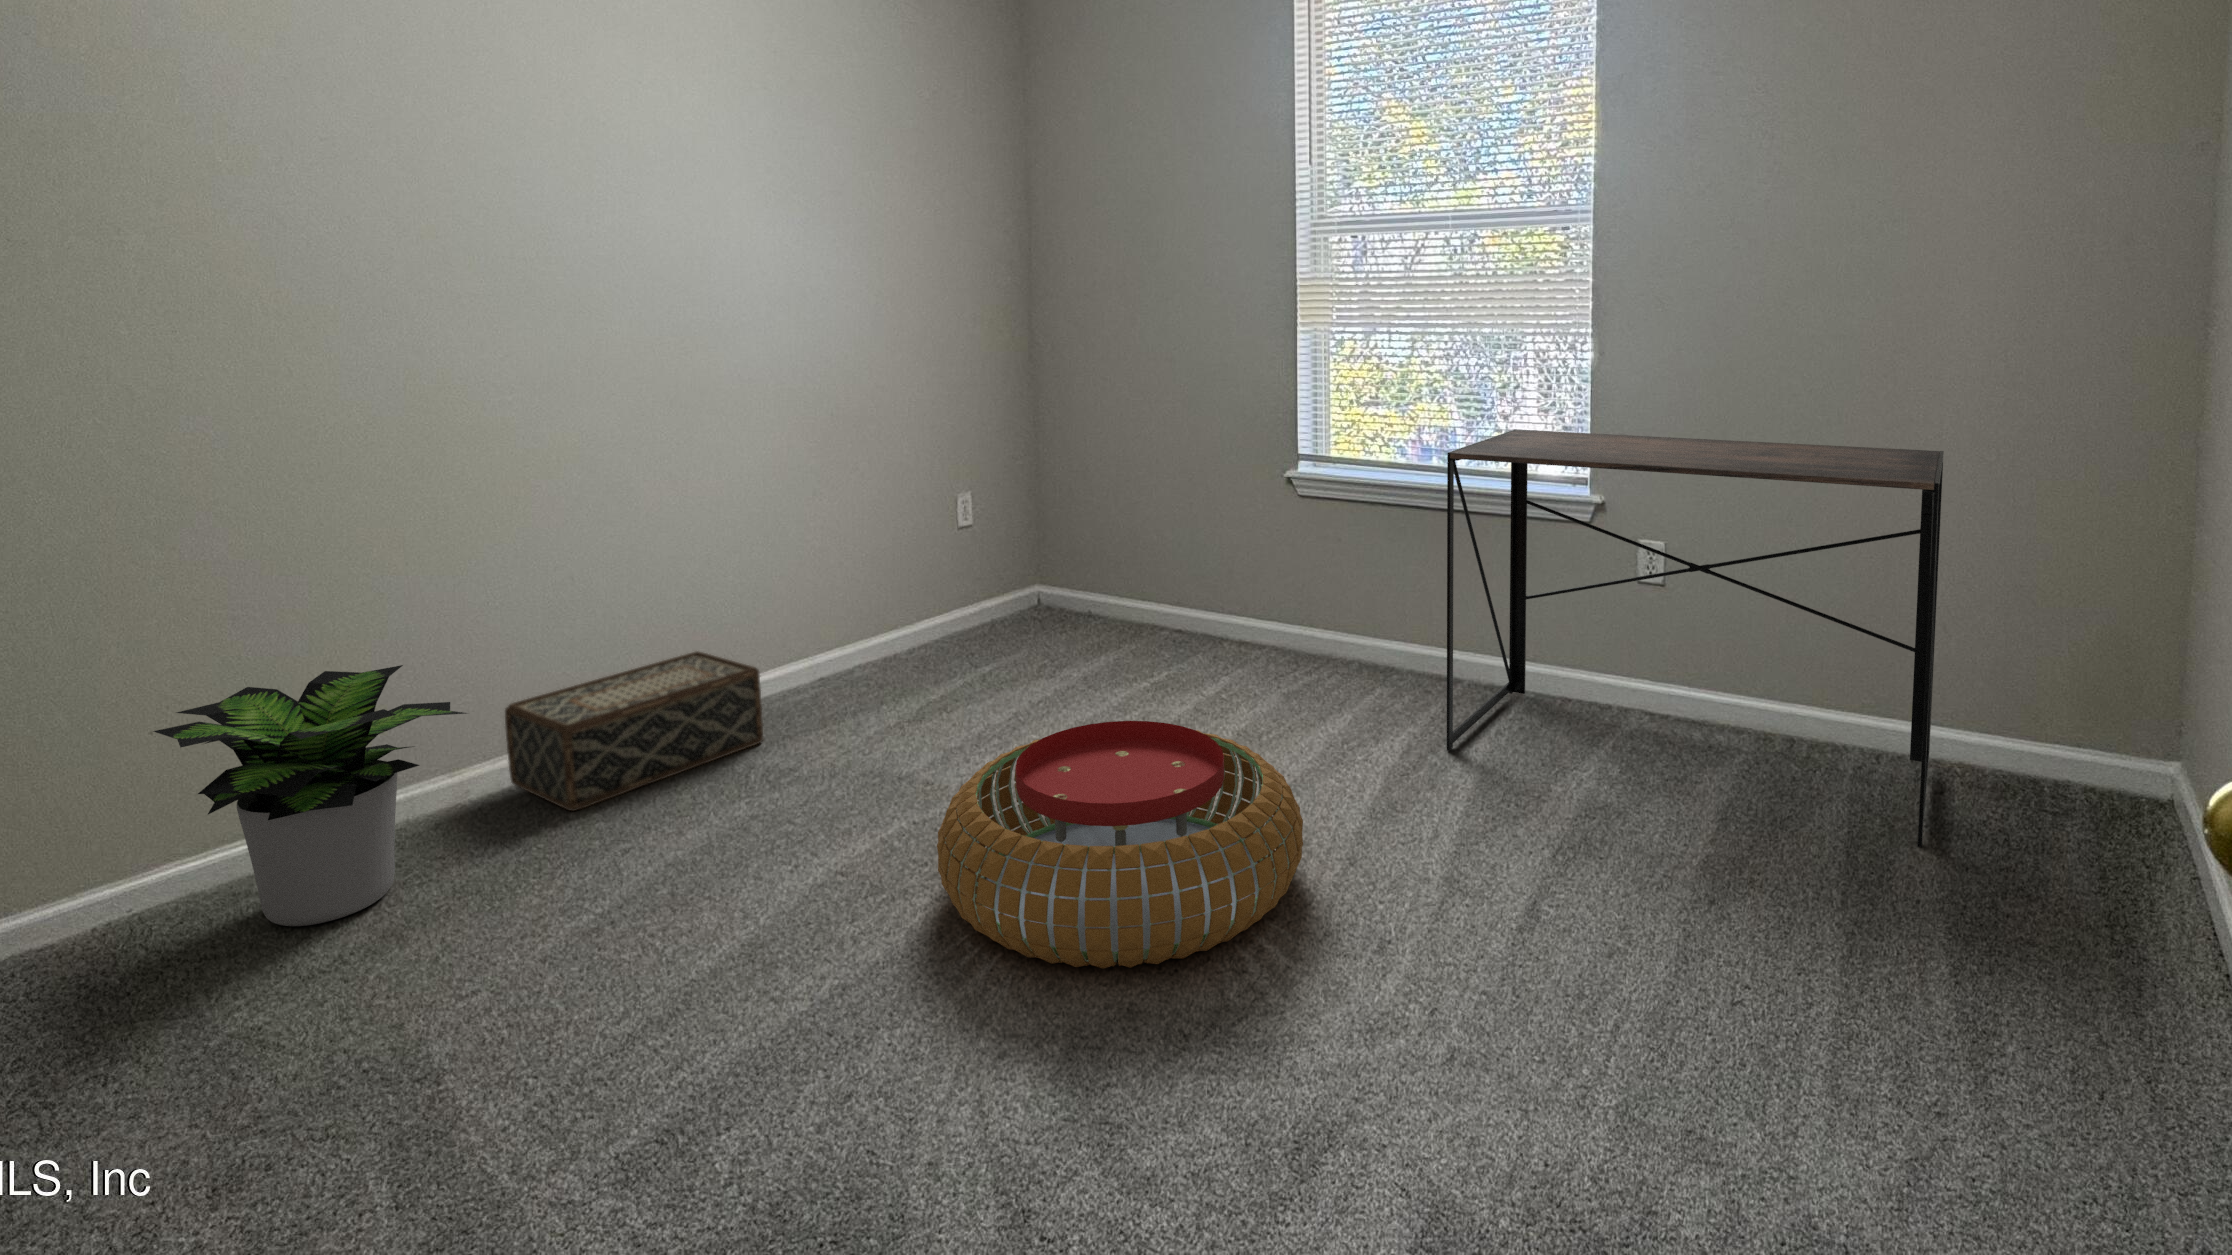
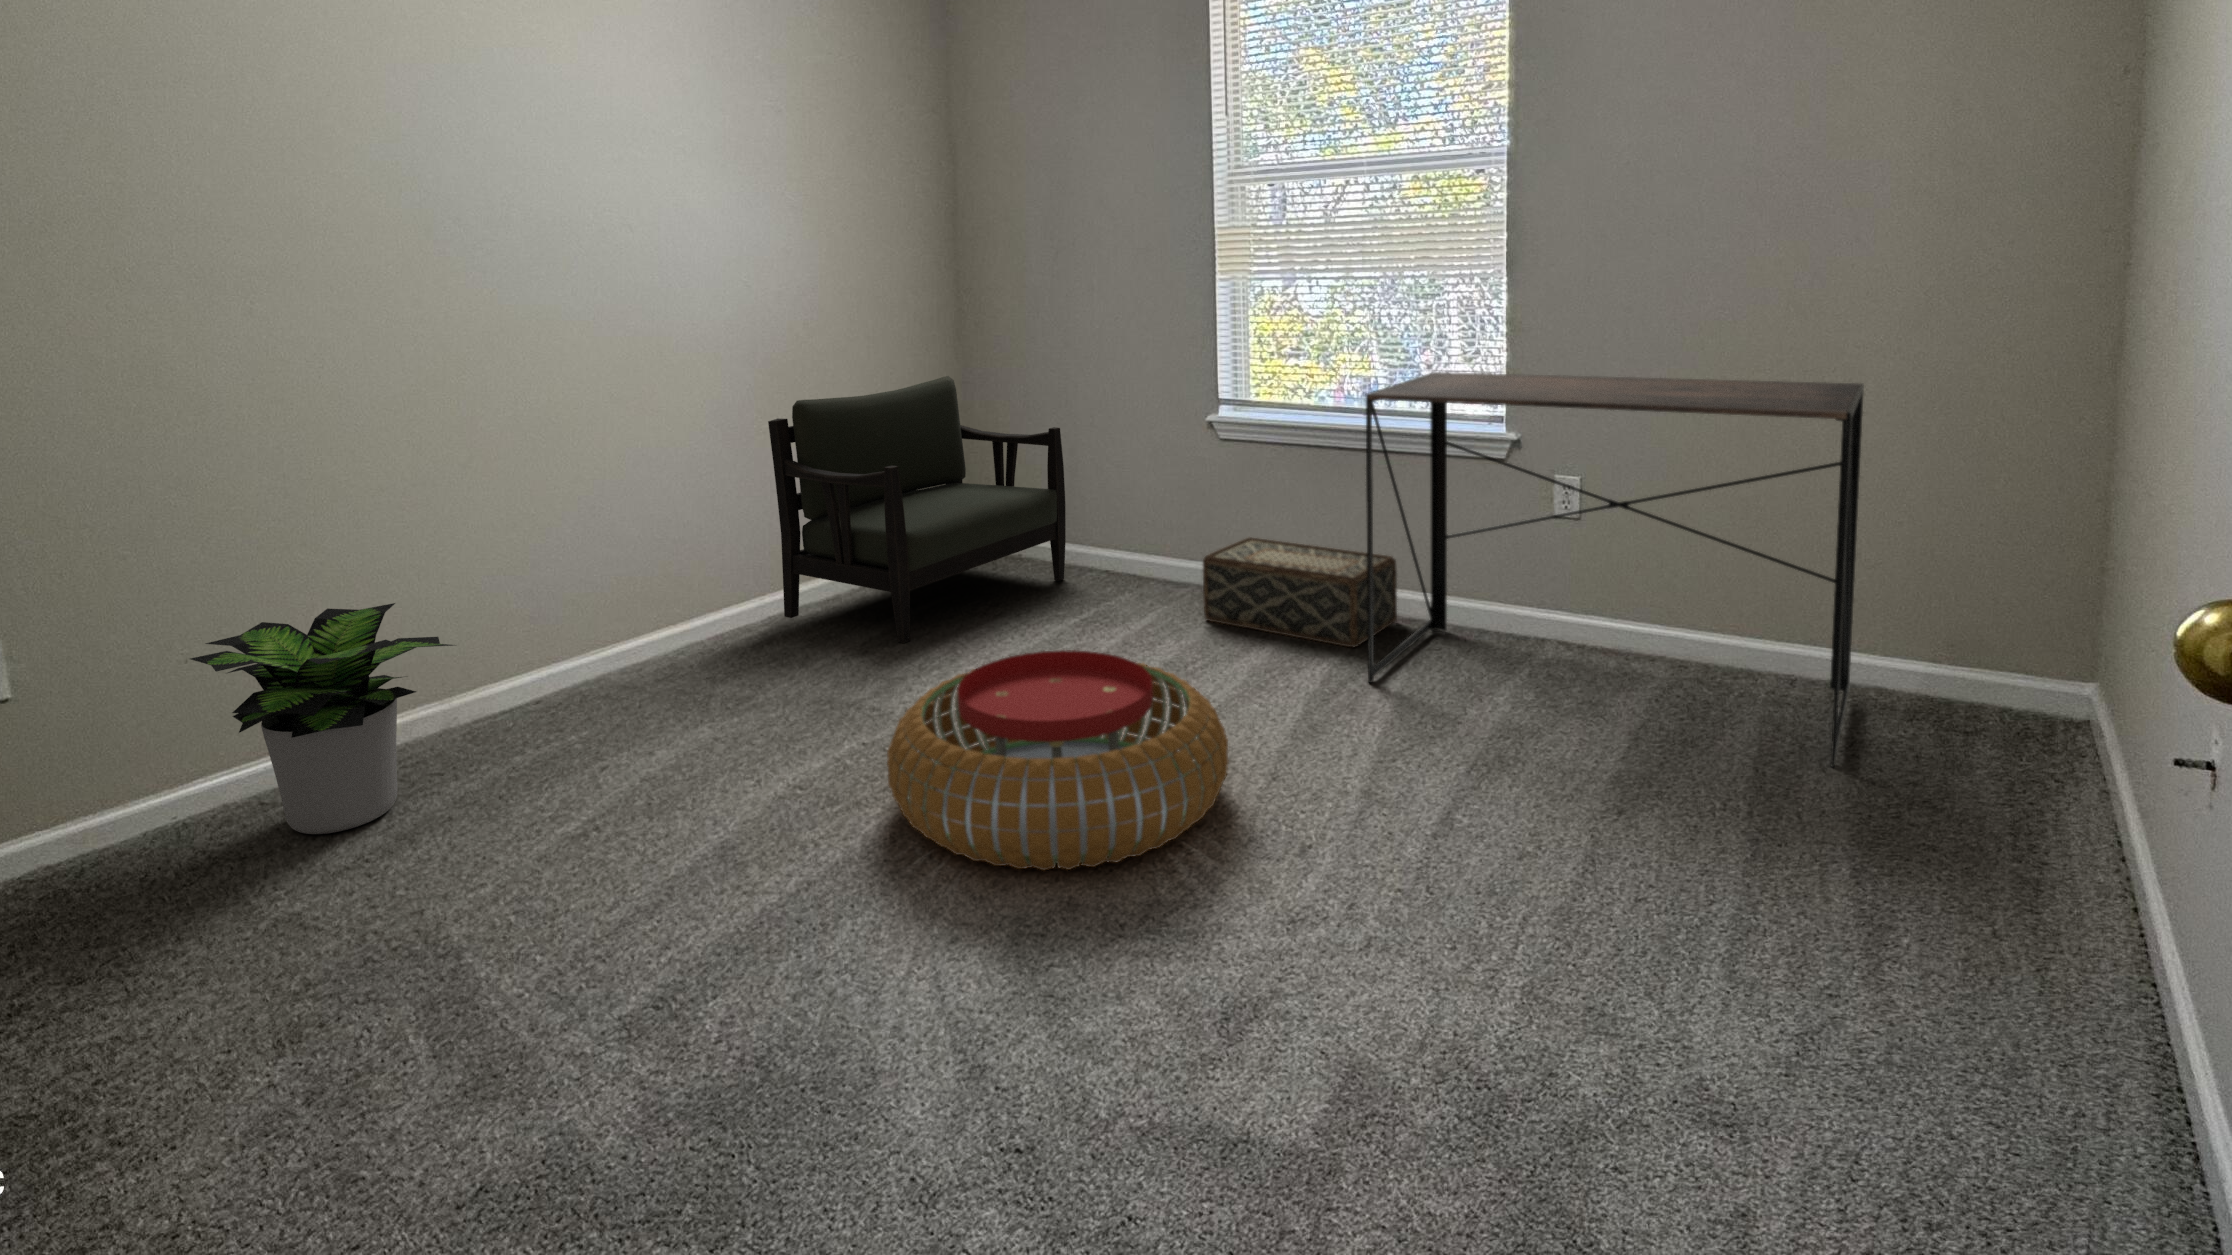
armchair: none [829,422,1139,703] -> present [768,376,1066,643]
woven basket: present [505,651,763,811] -> present [1203,537,1397,647]

